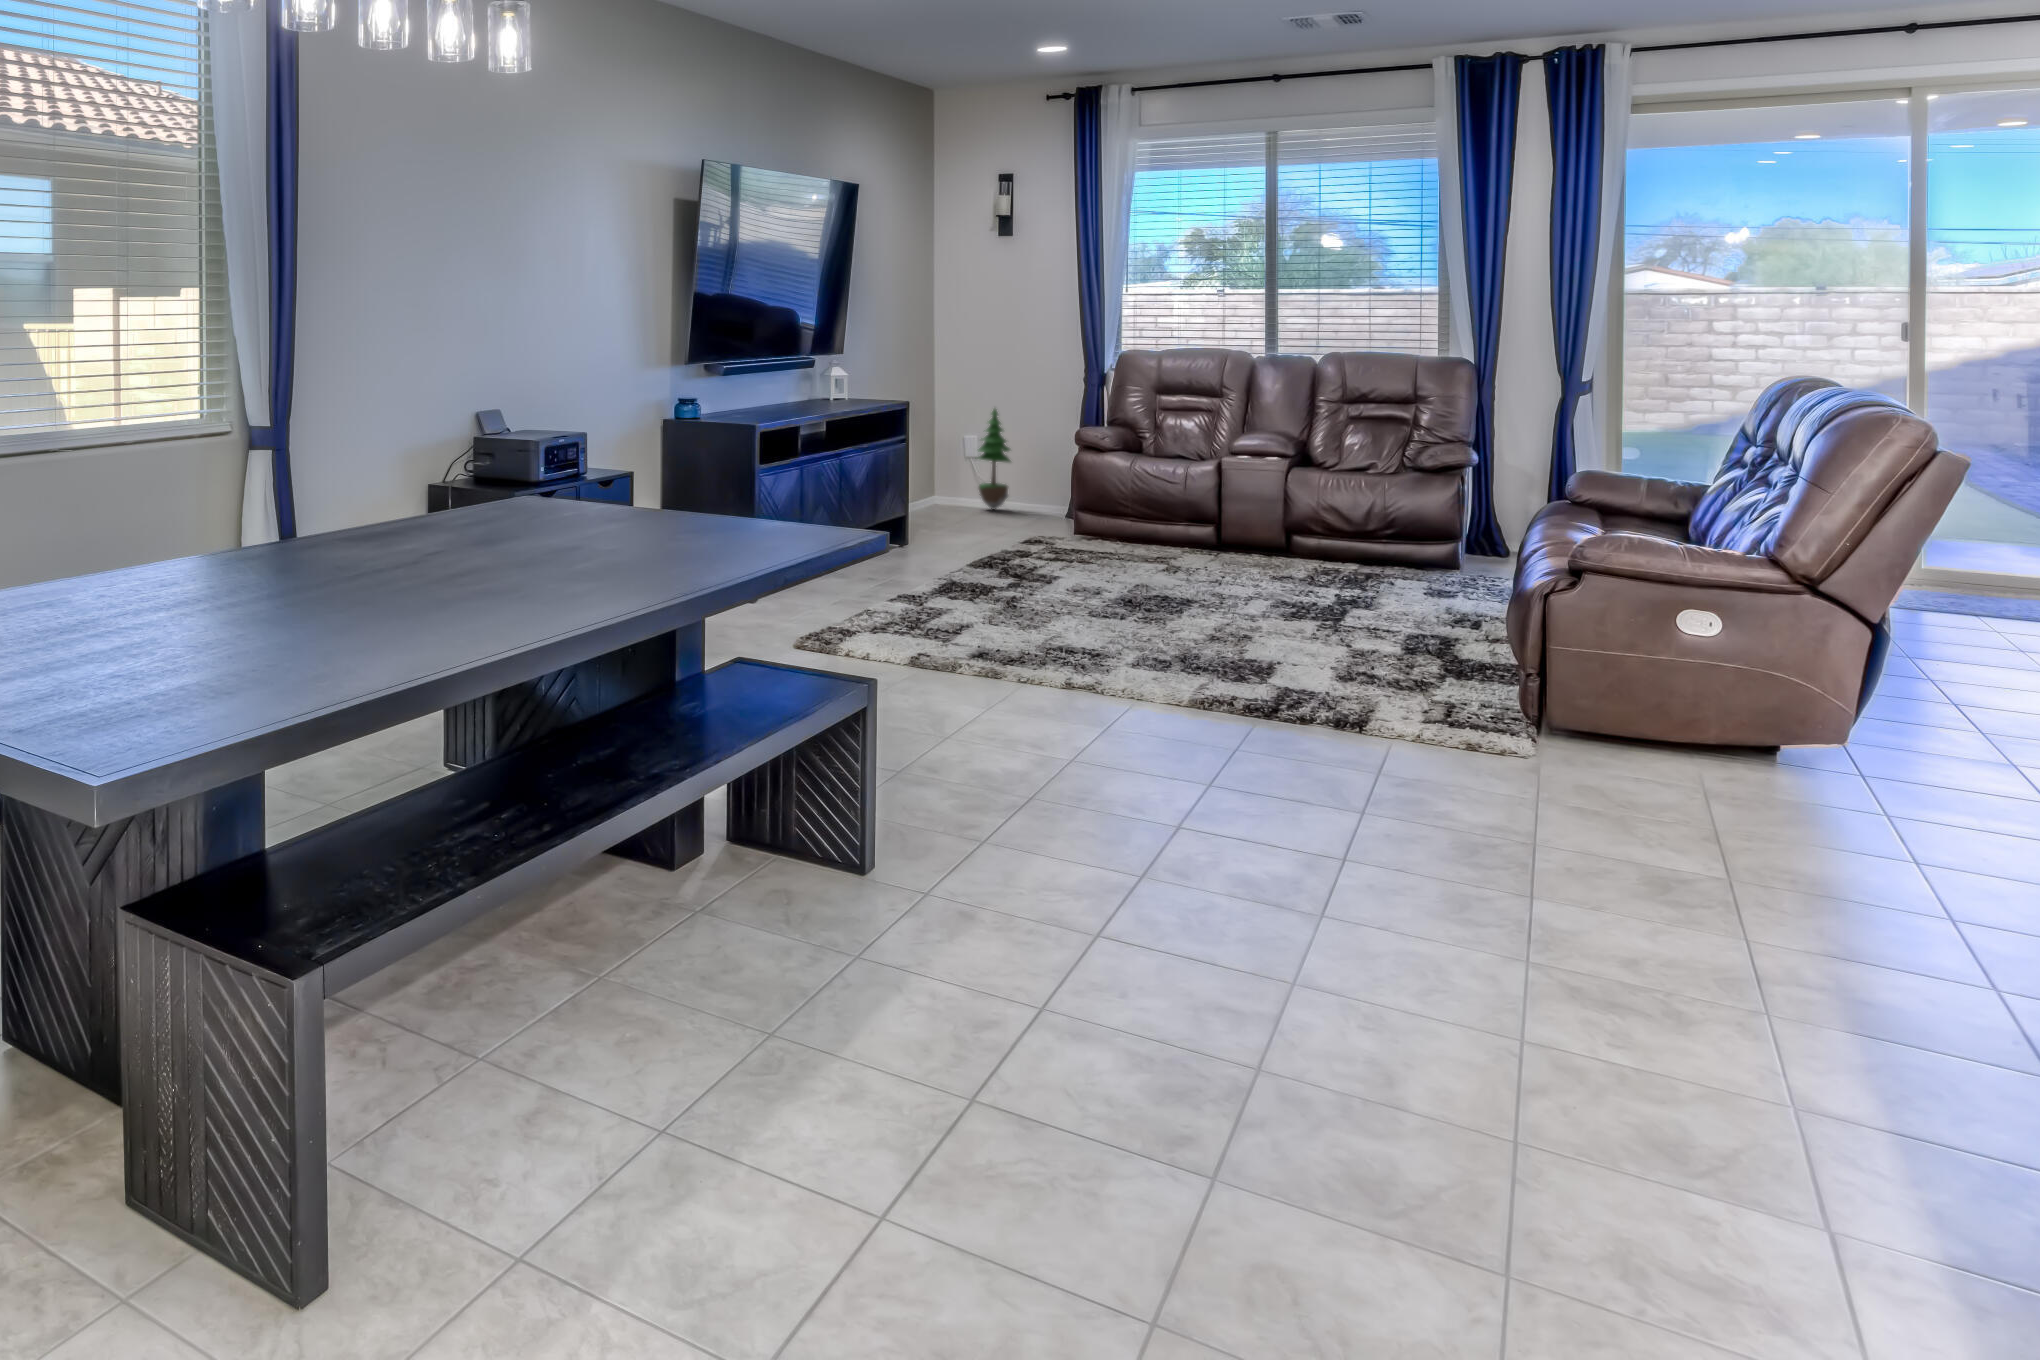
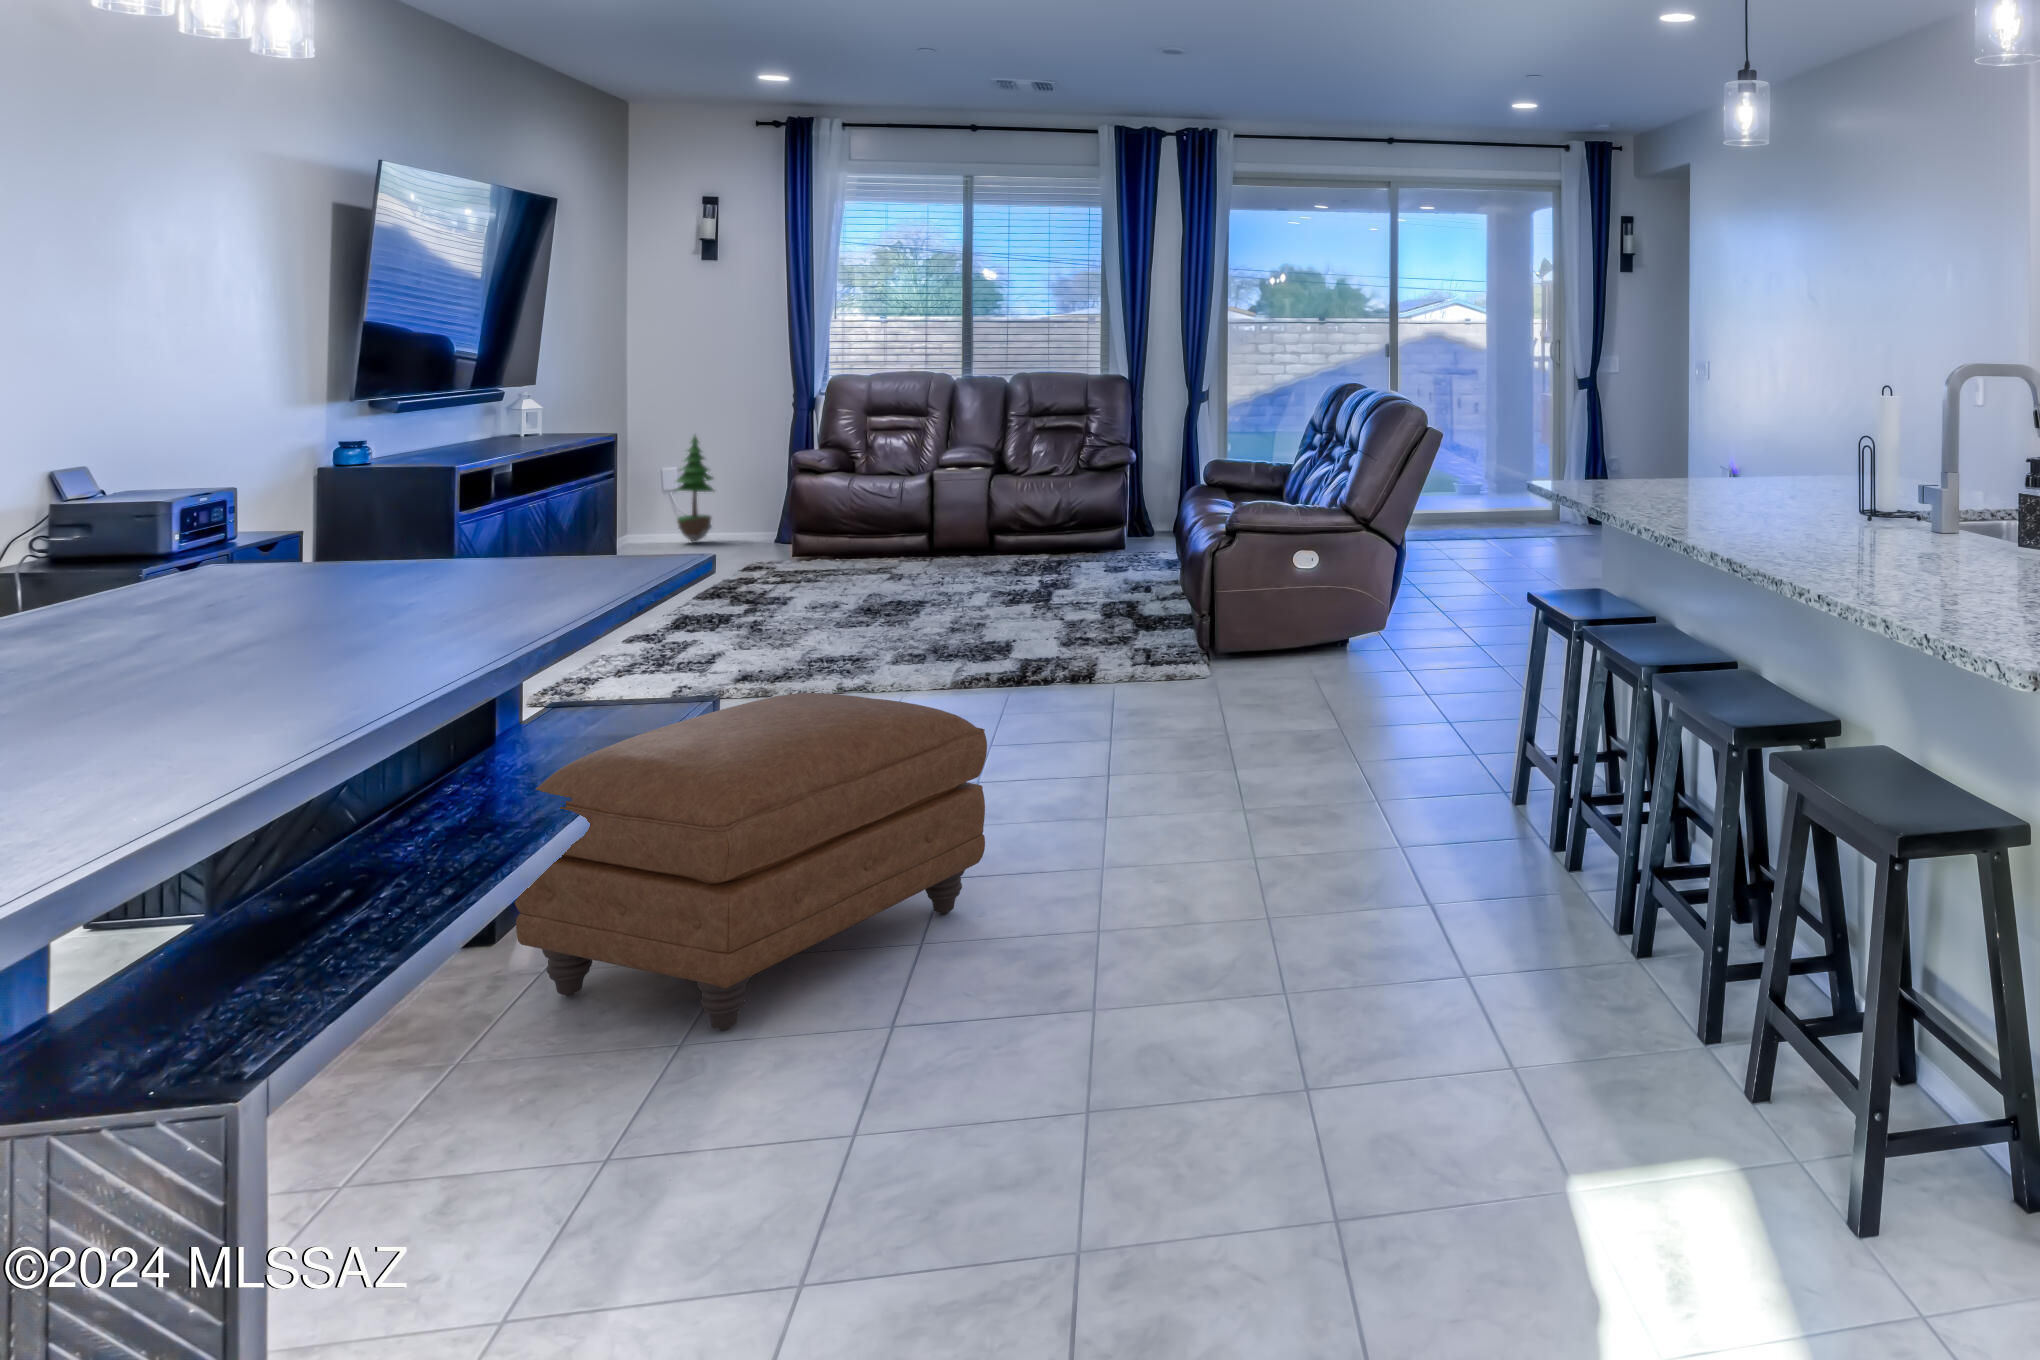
ottoman: none [648,696,1136,1063] -> present [514,693,987,1030]

